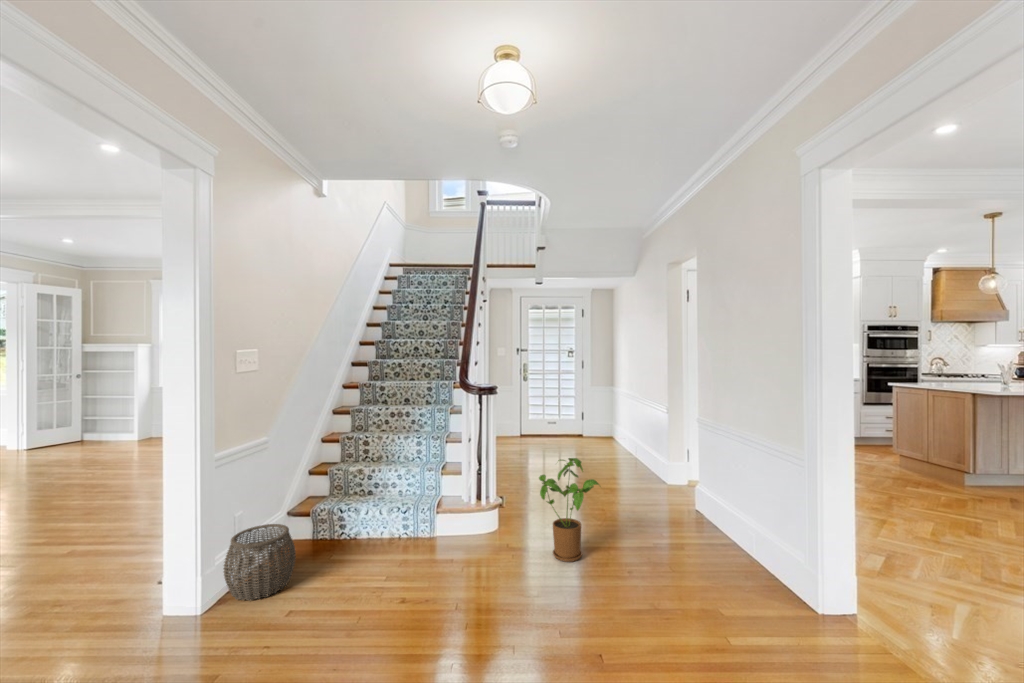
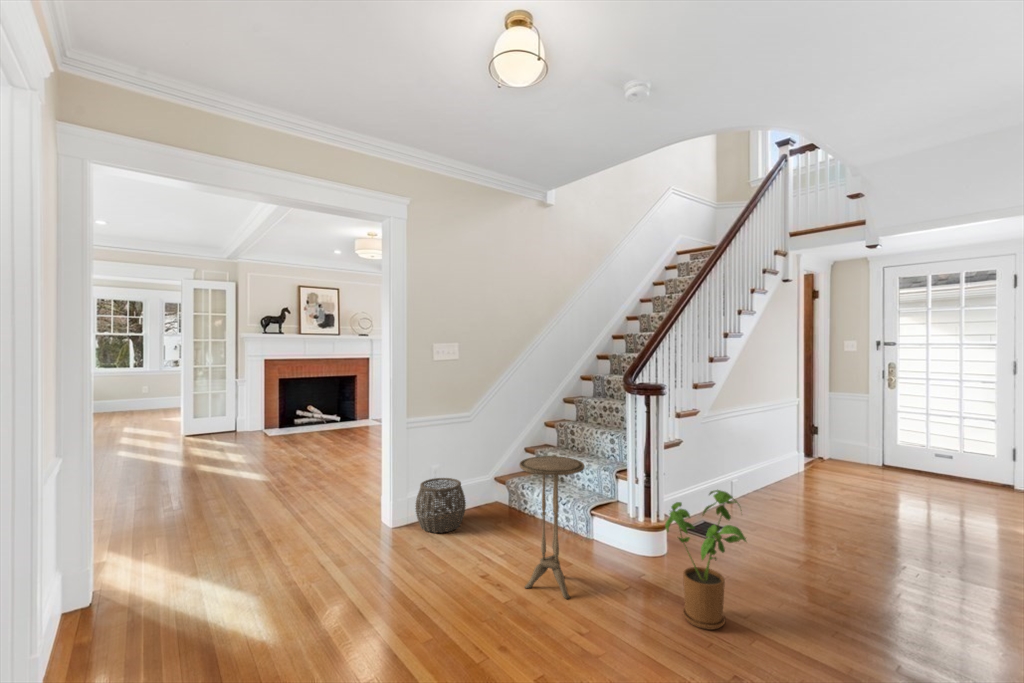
side table: none [421,461,483,598] -> present [519,456,585,599]

